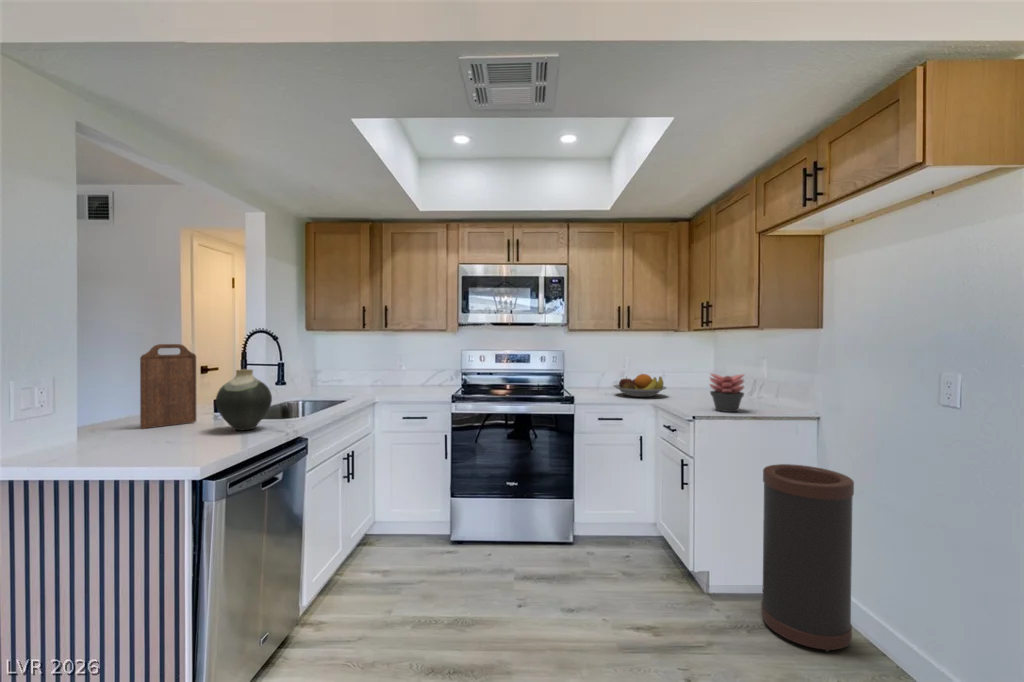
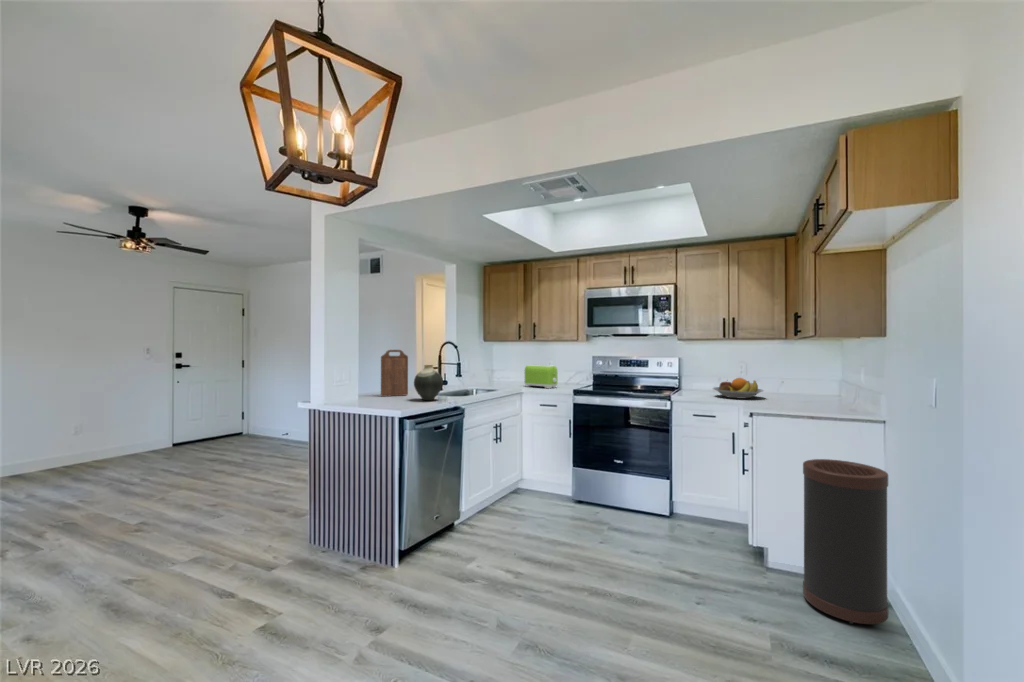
toaster: none [375,364,422,395] -> present [525,365,557,388]
succulent plant: present [710,374,744,412] -> none [778,377,816,412]

